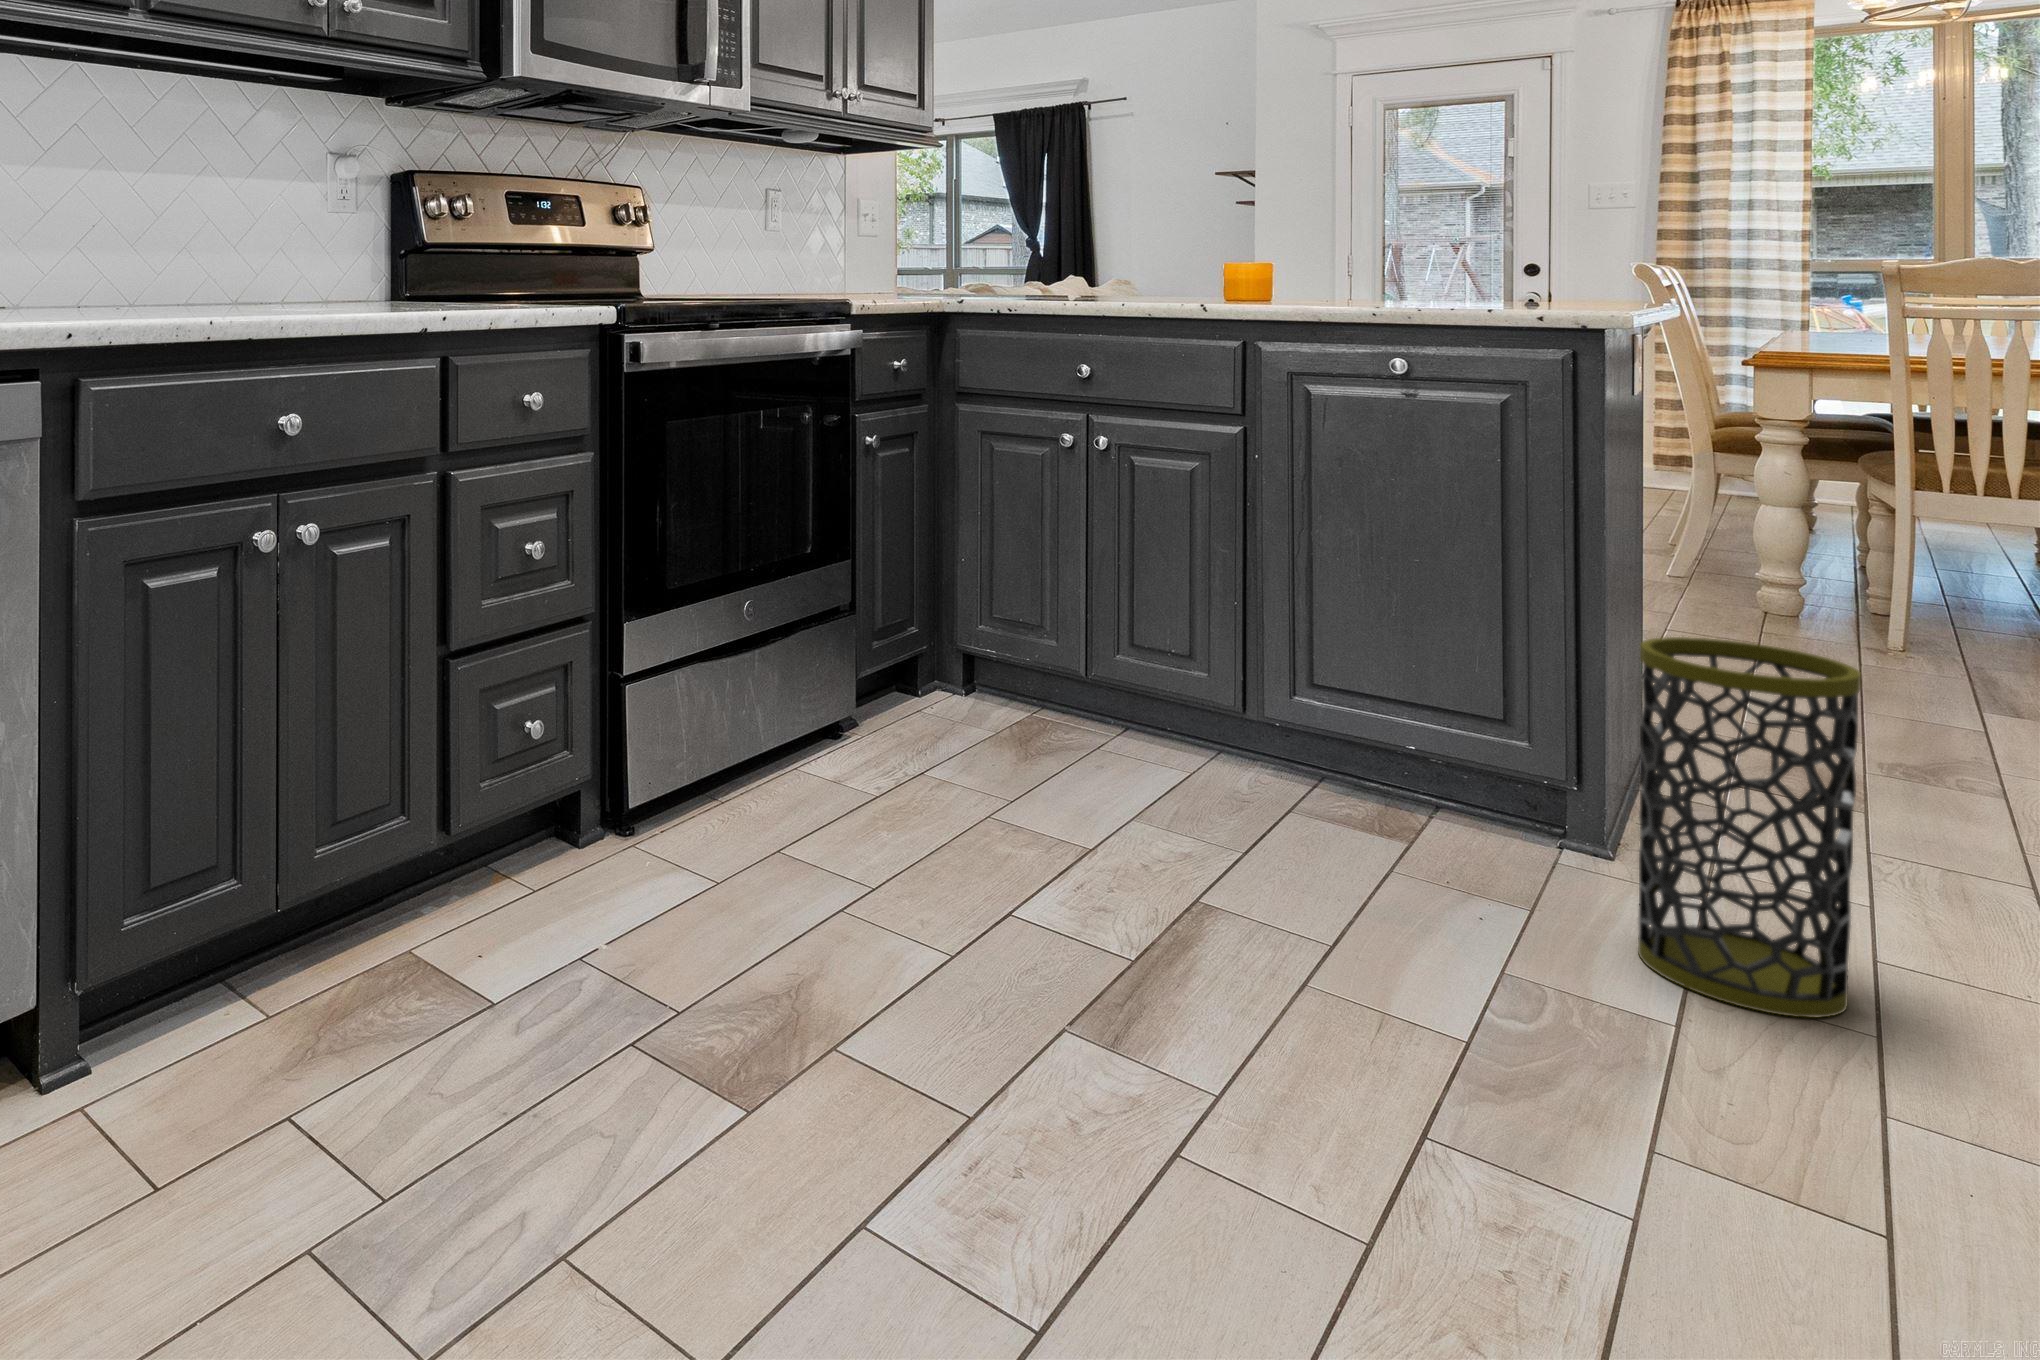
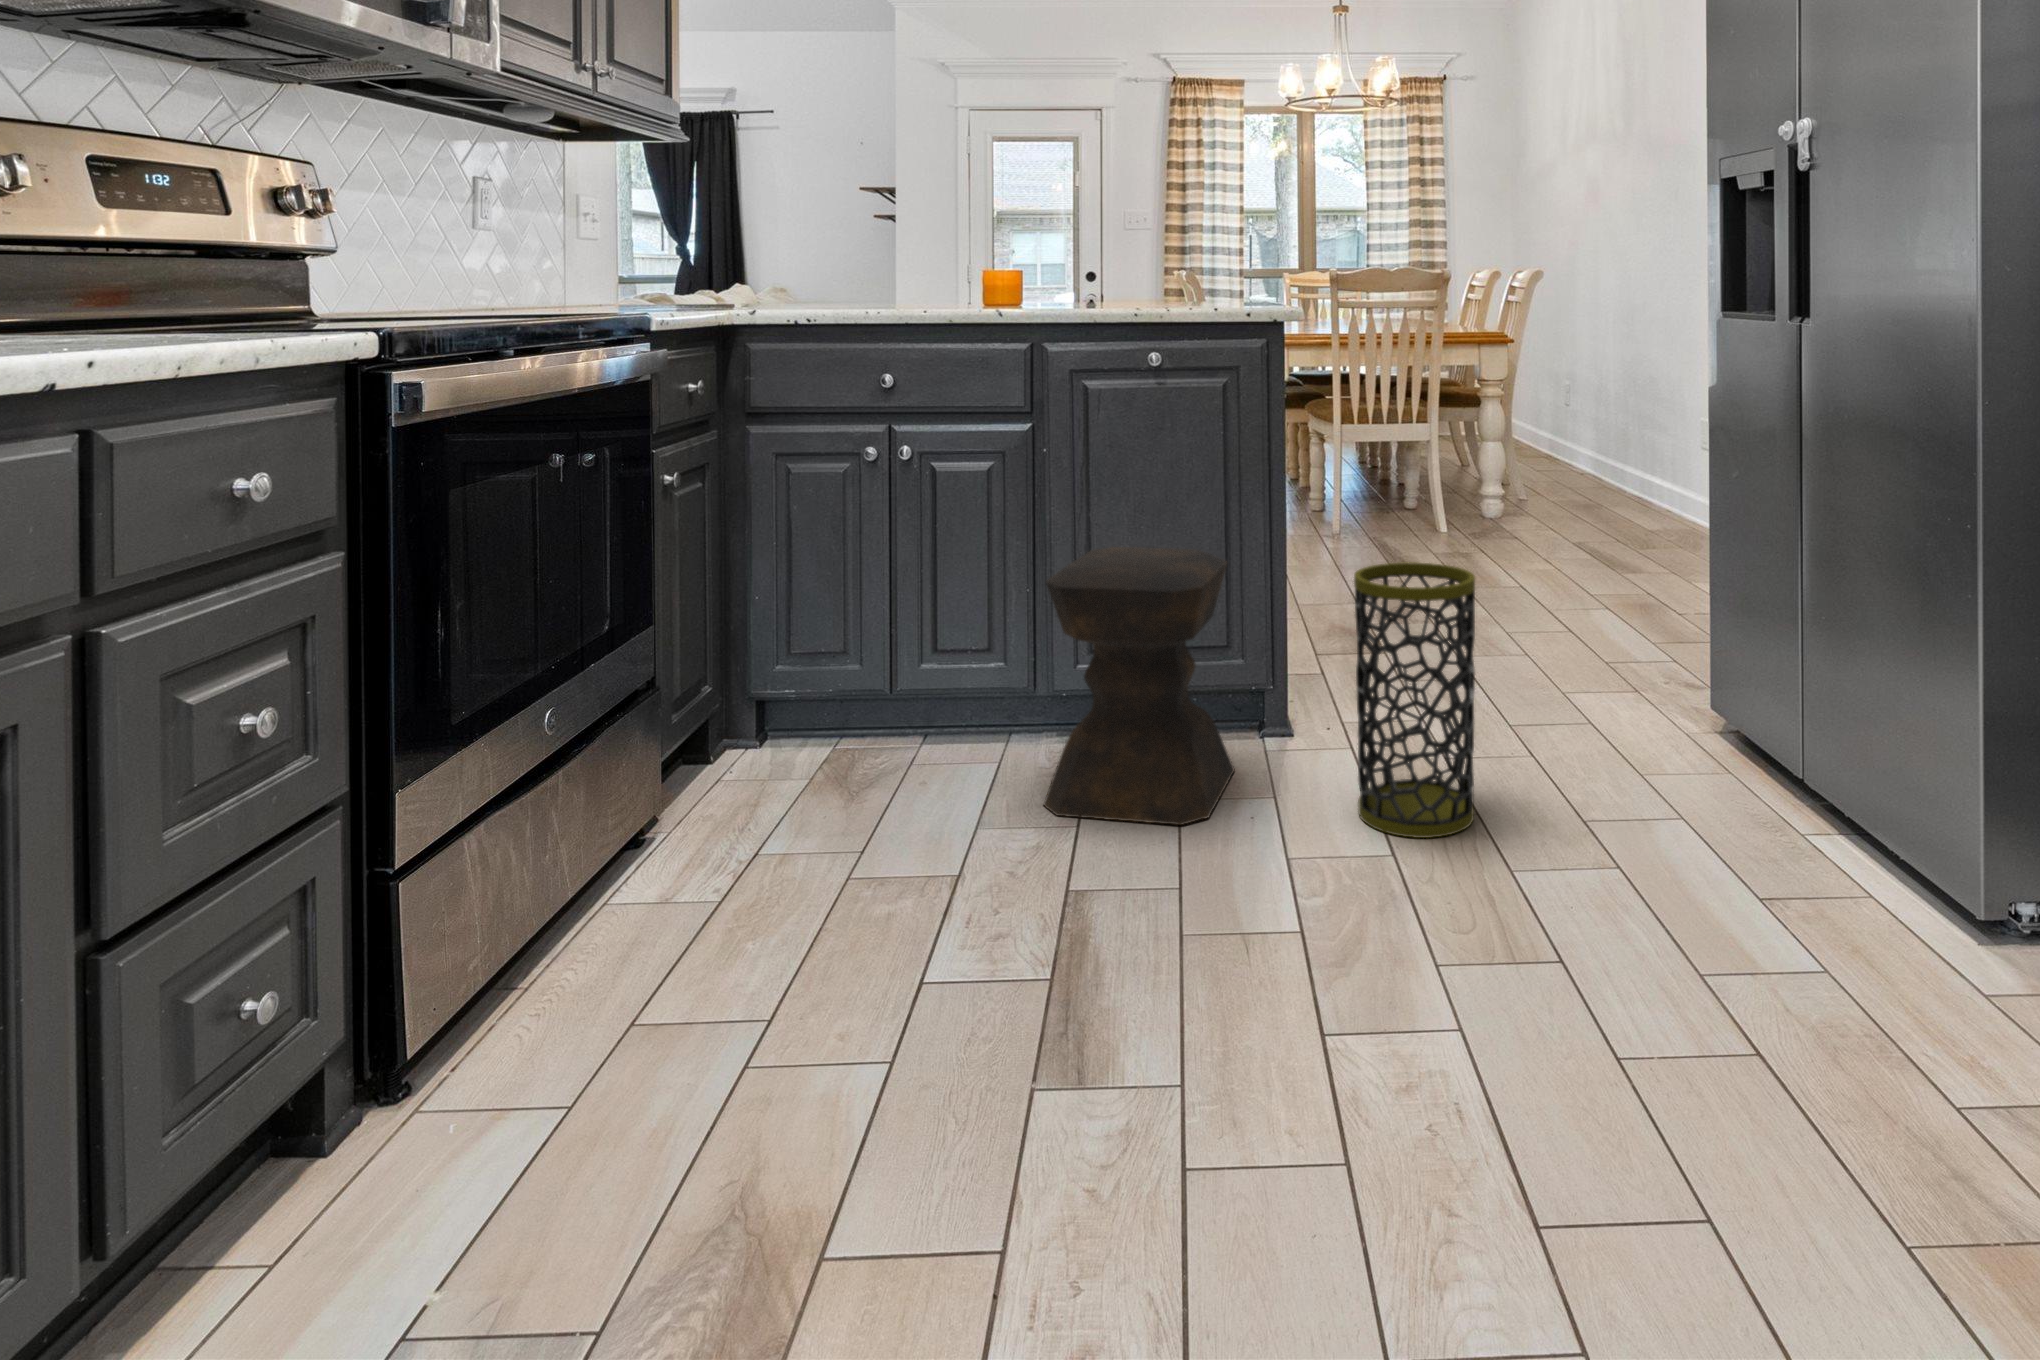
stool: none [1213,564,1481,886] -> present [1044,547,1234,825]

